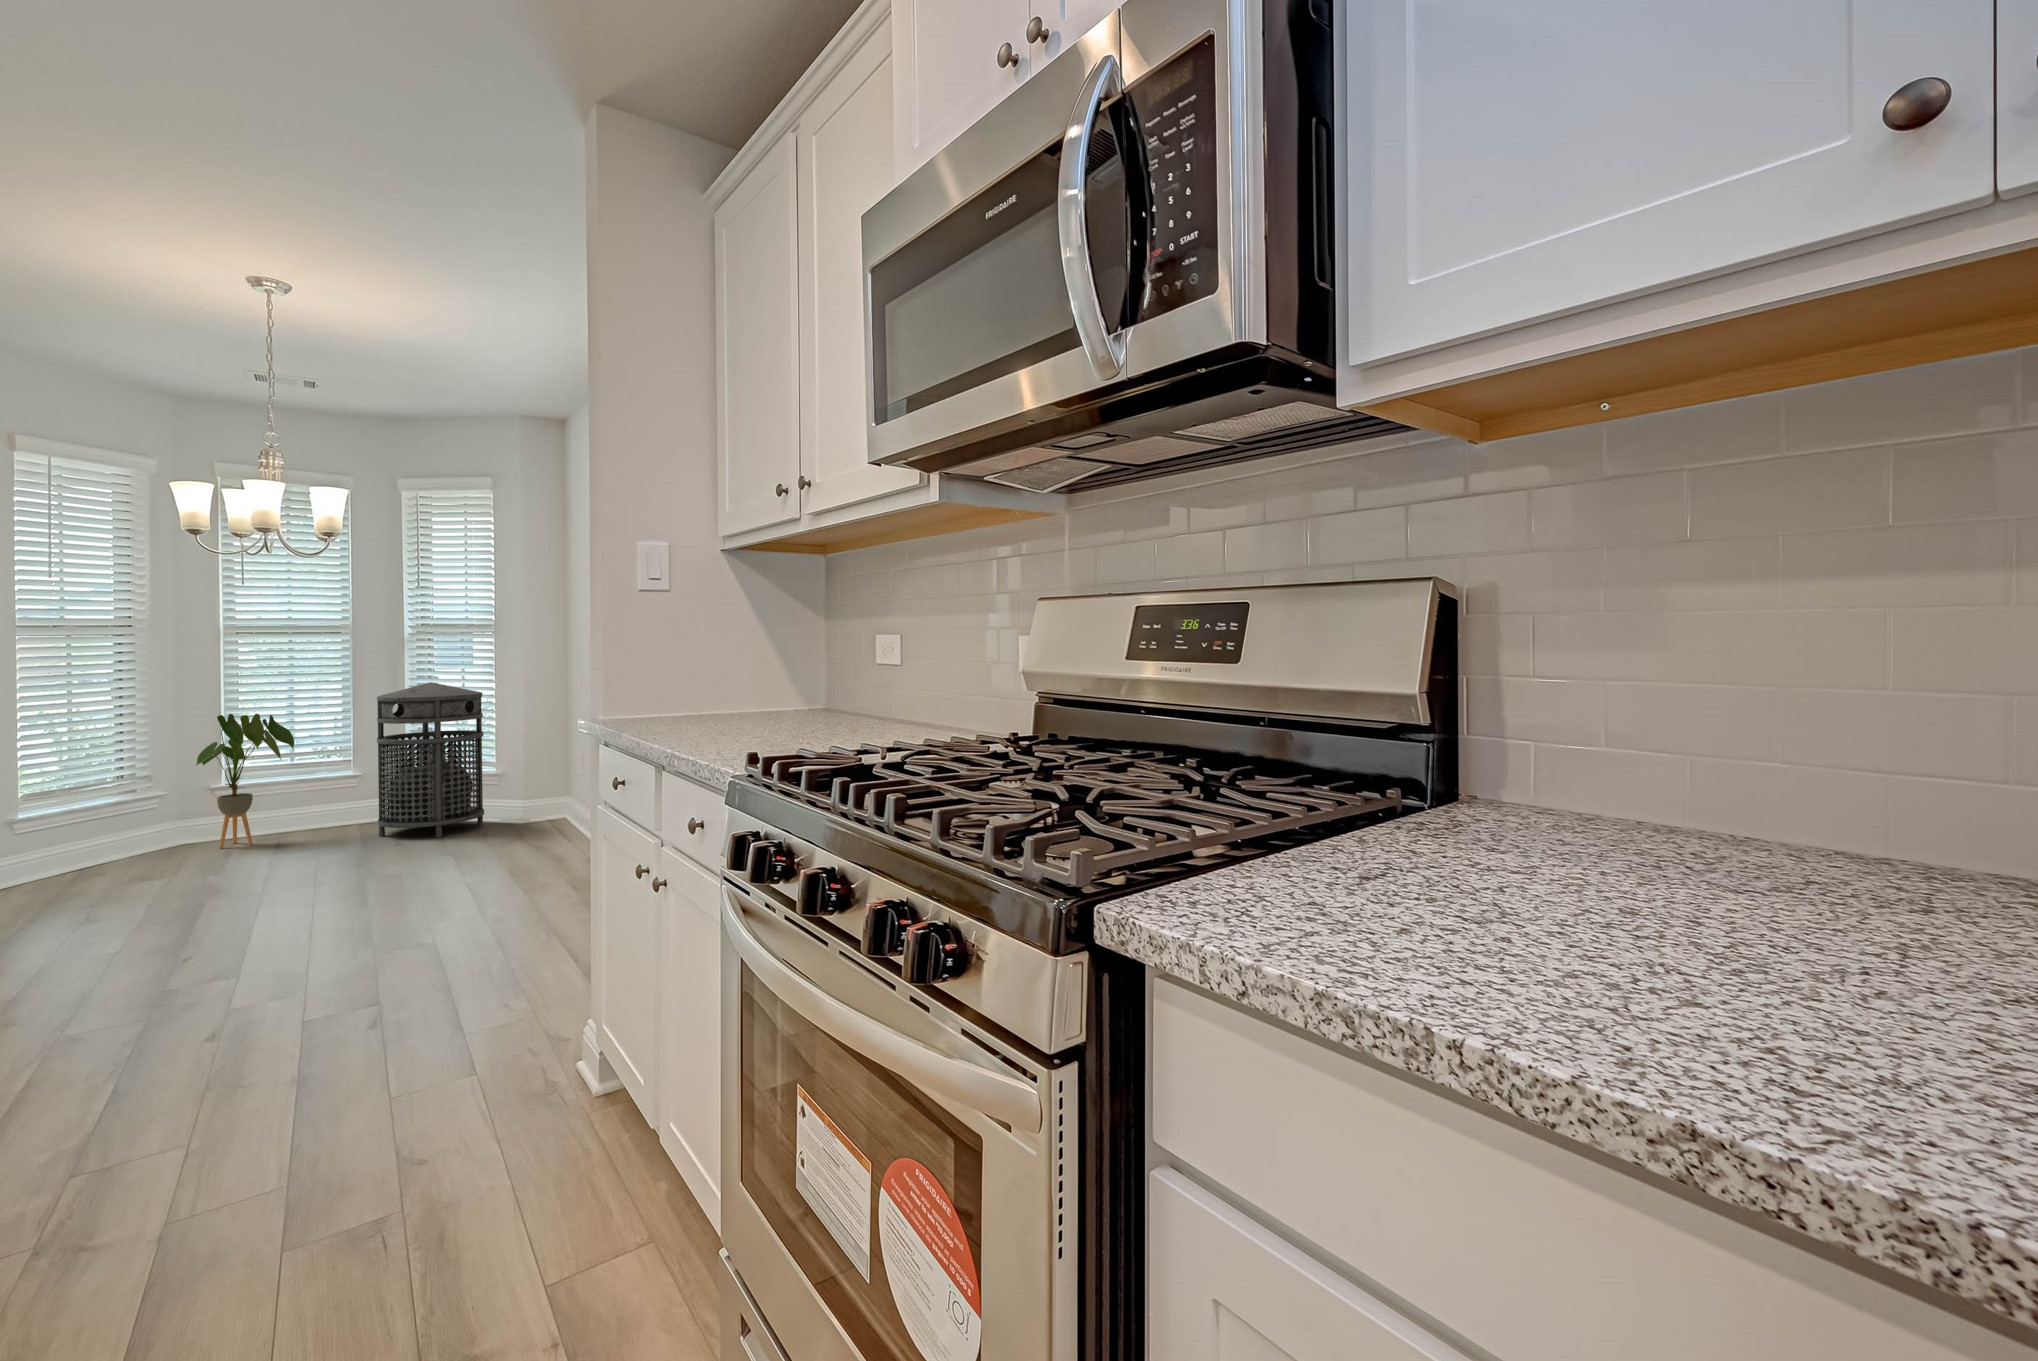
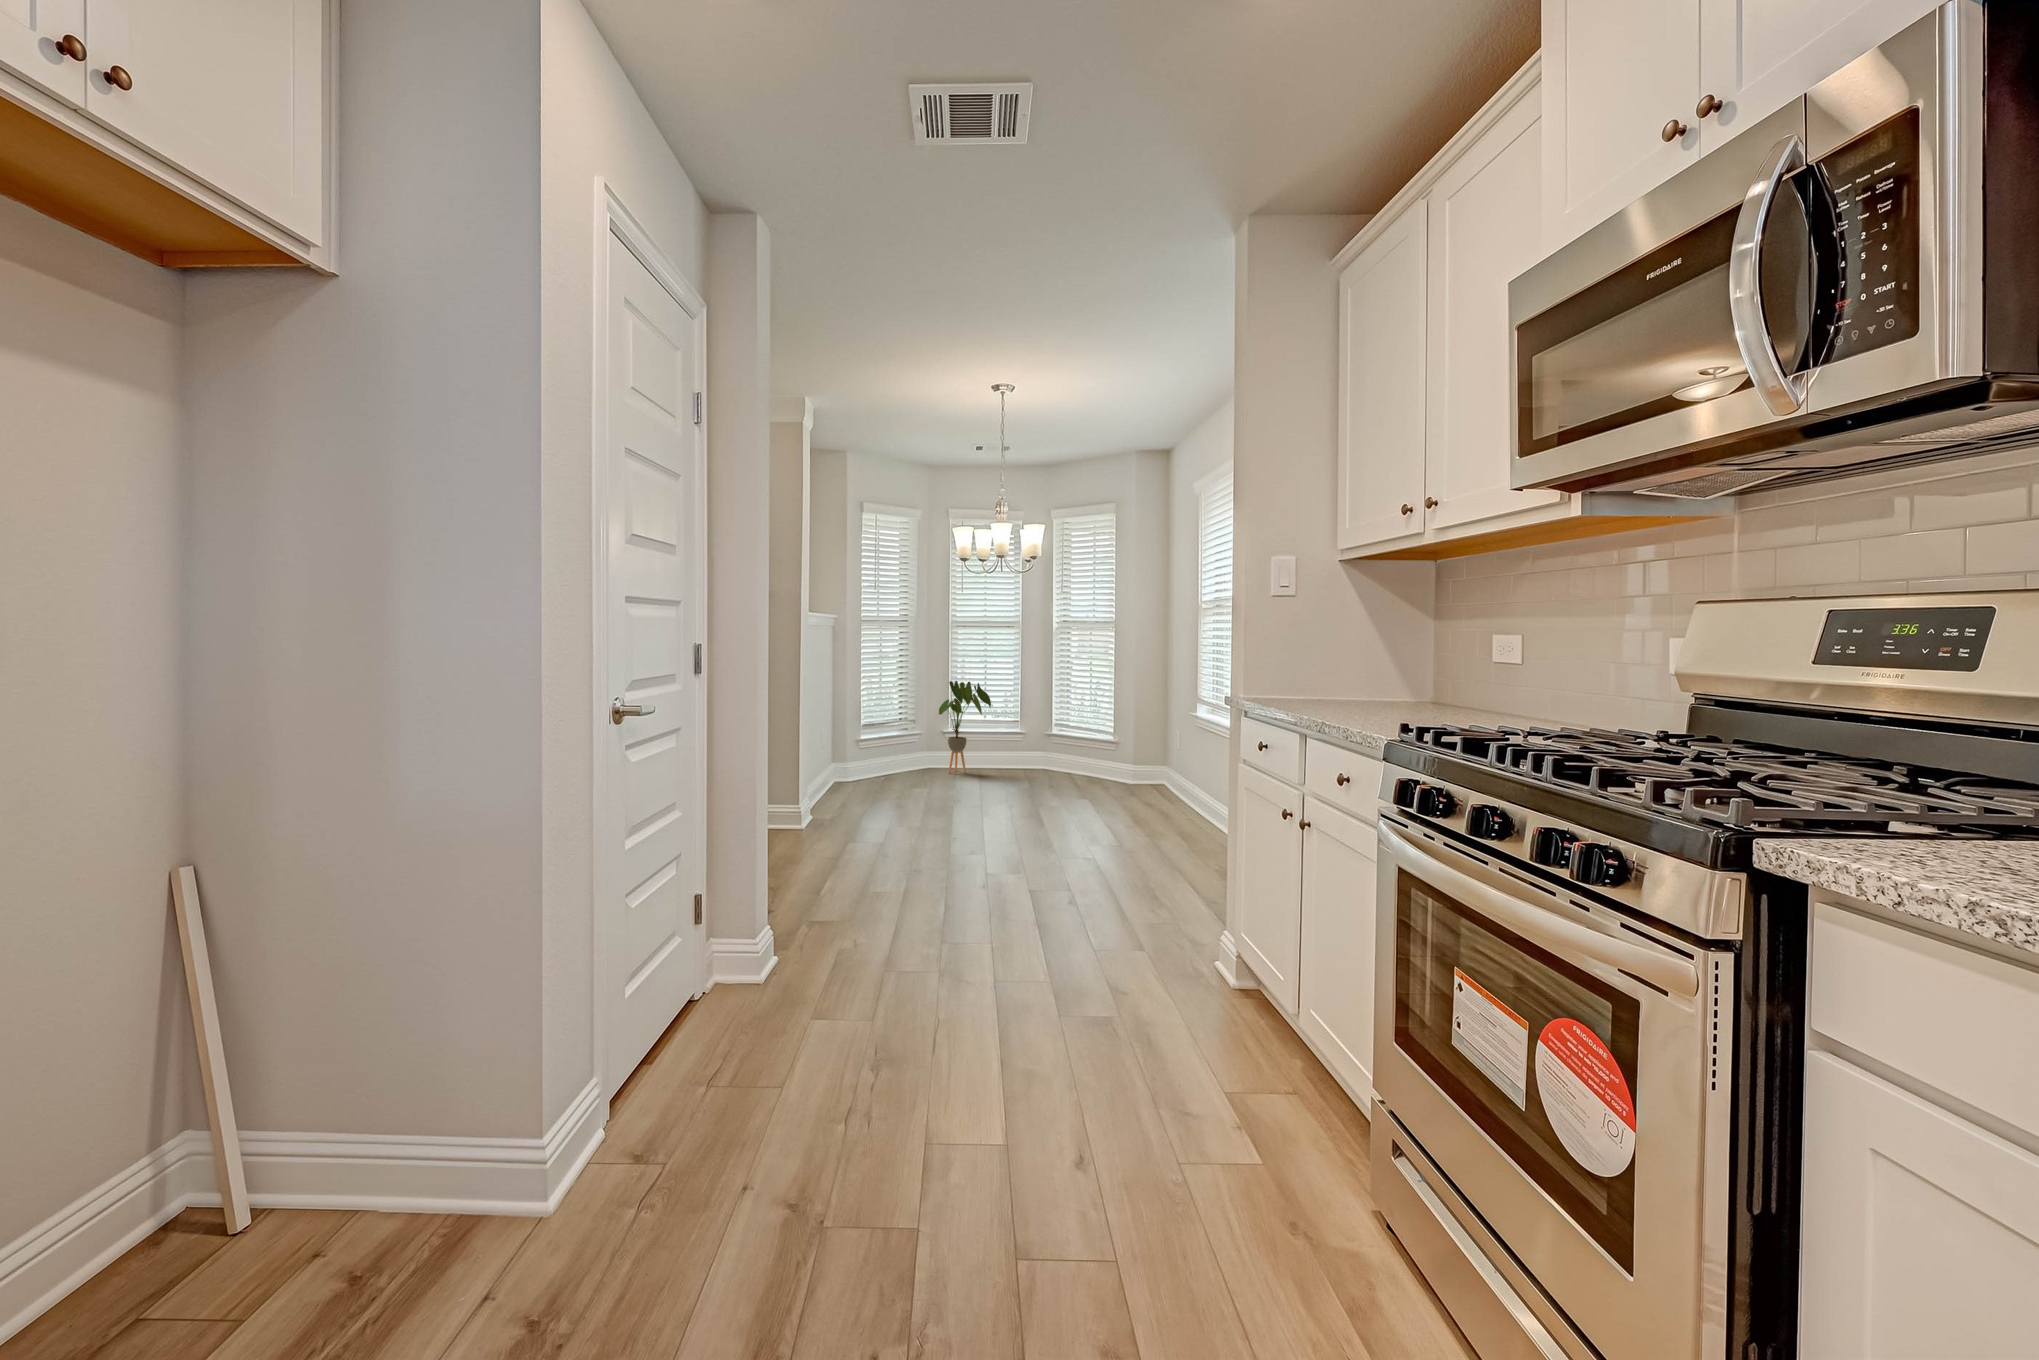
trash can: present [377,682,484,837] -> none [1040,664,1109,785]

